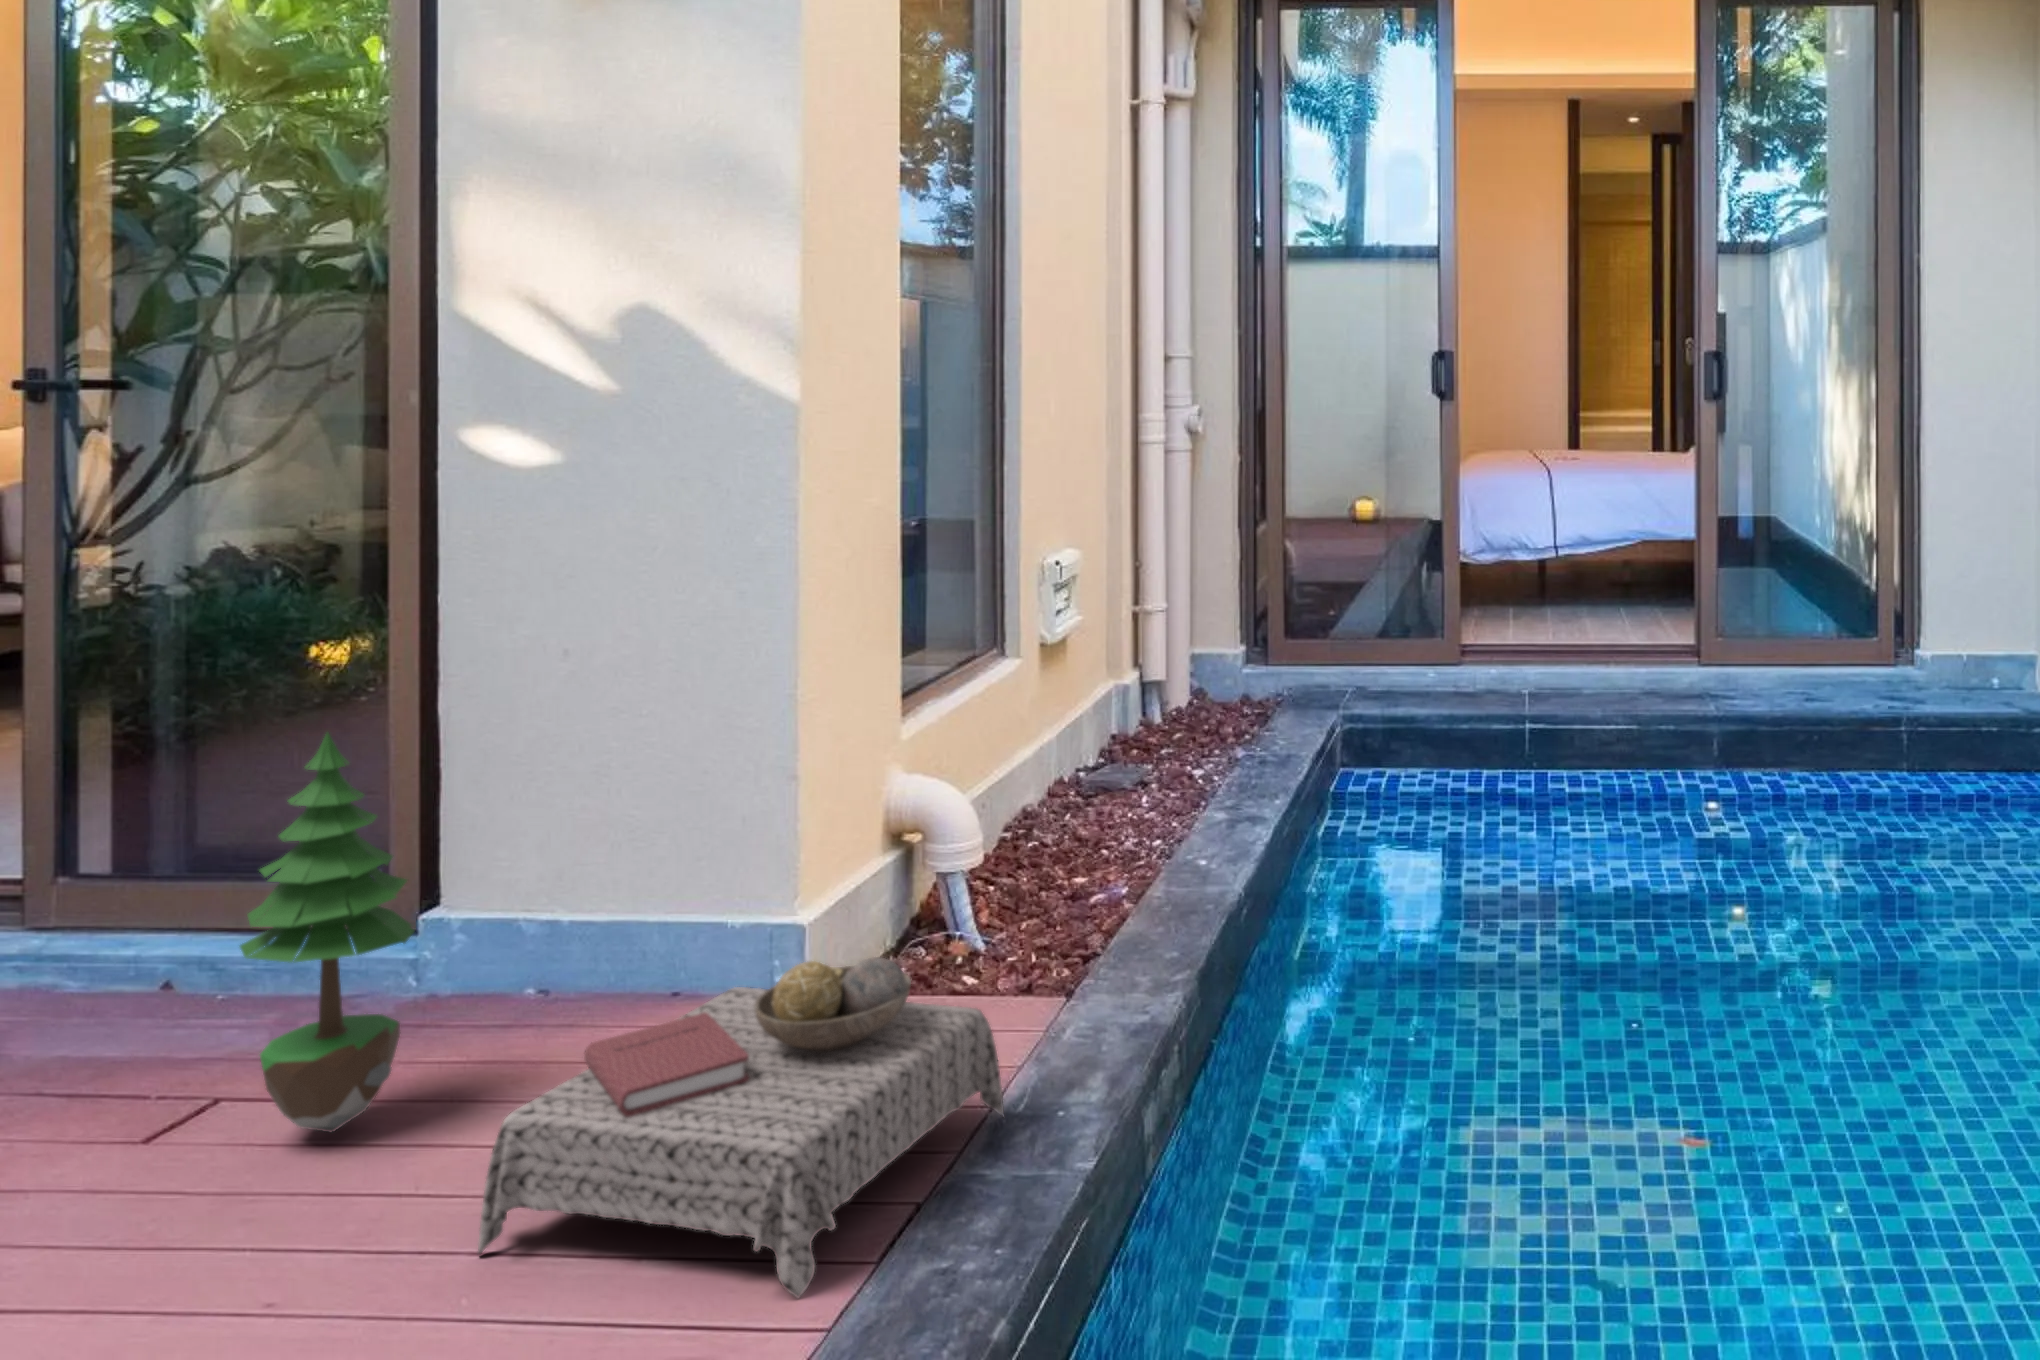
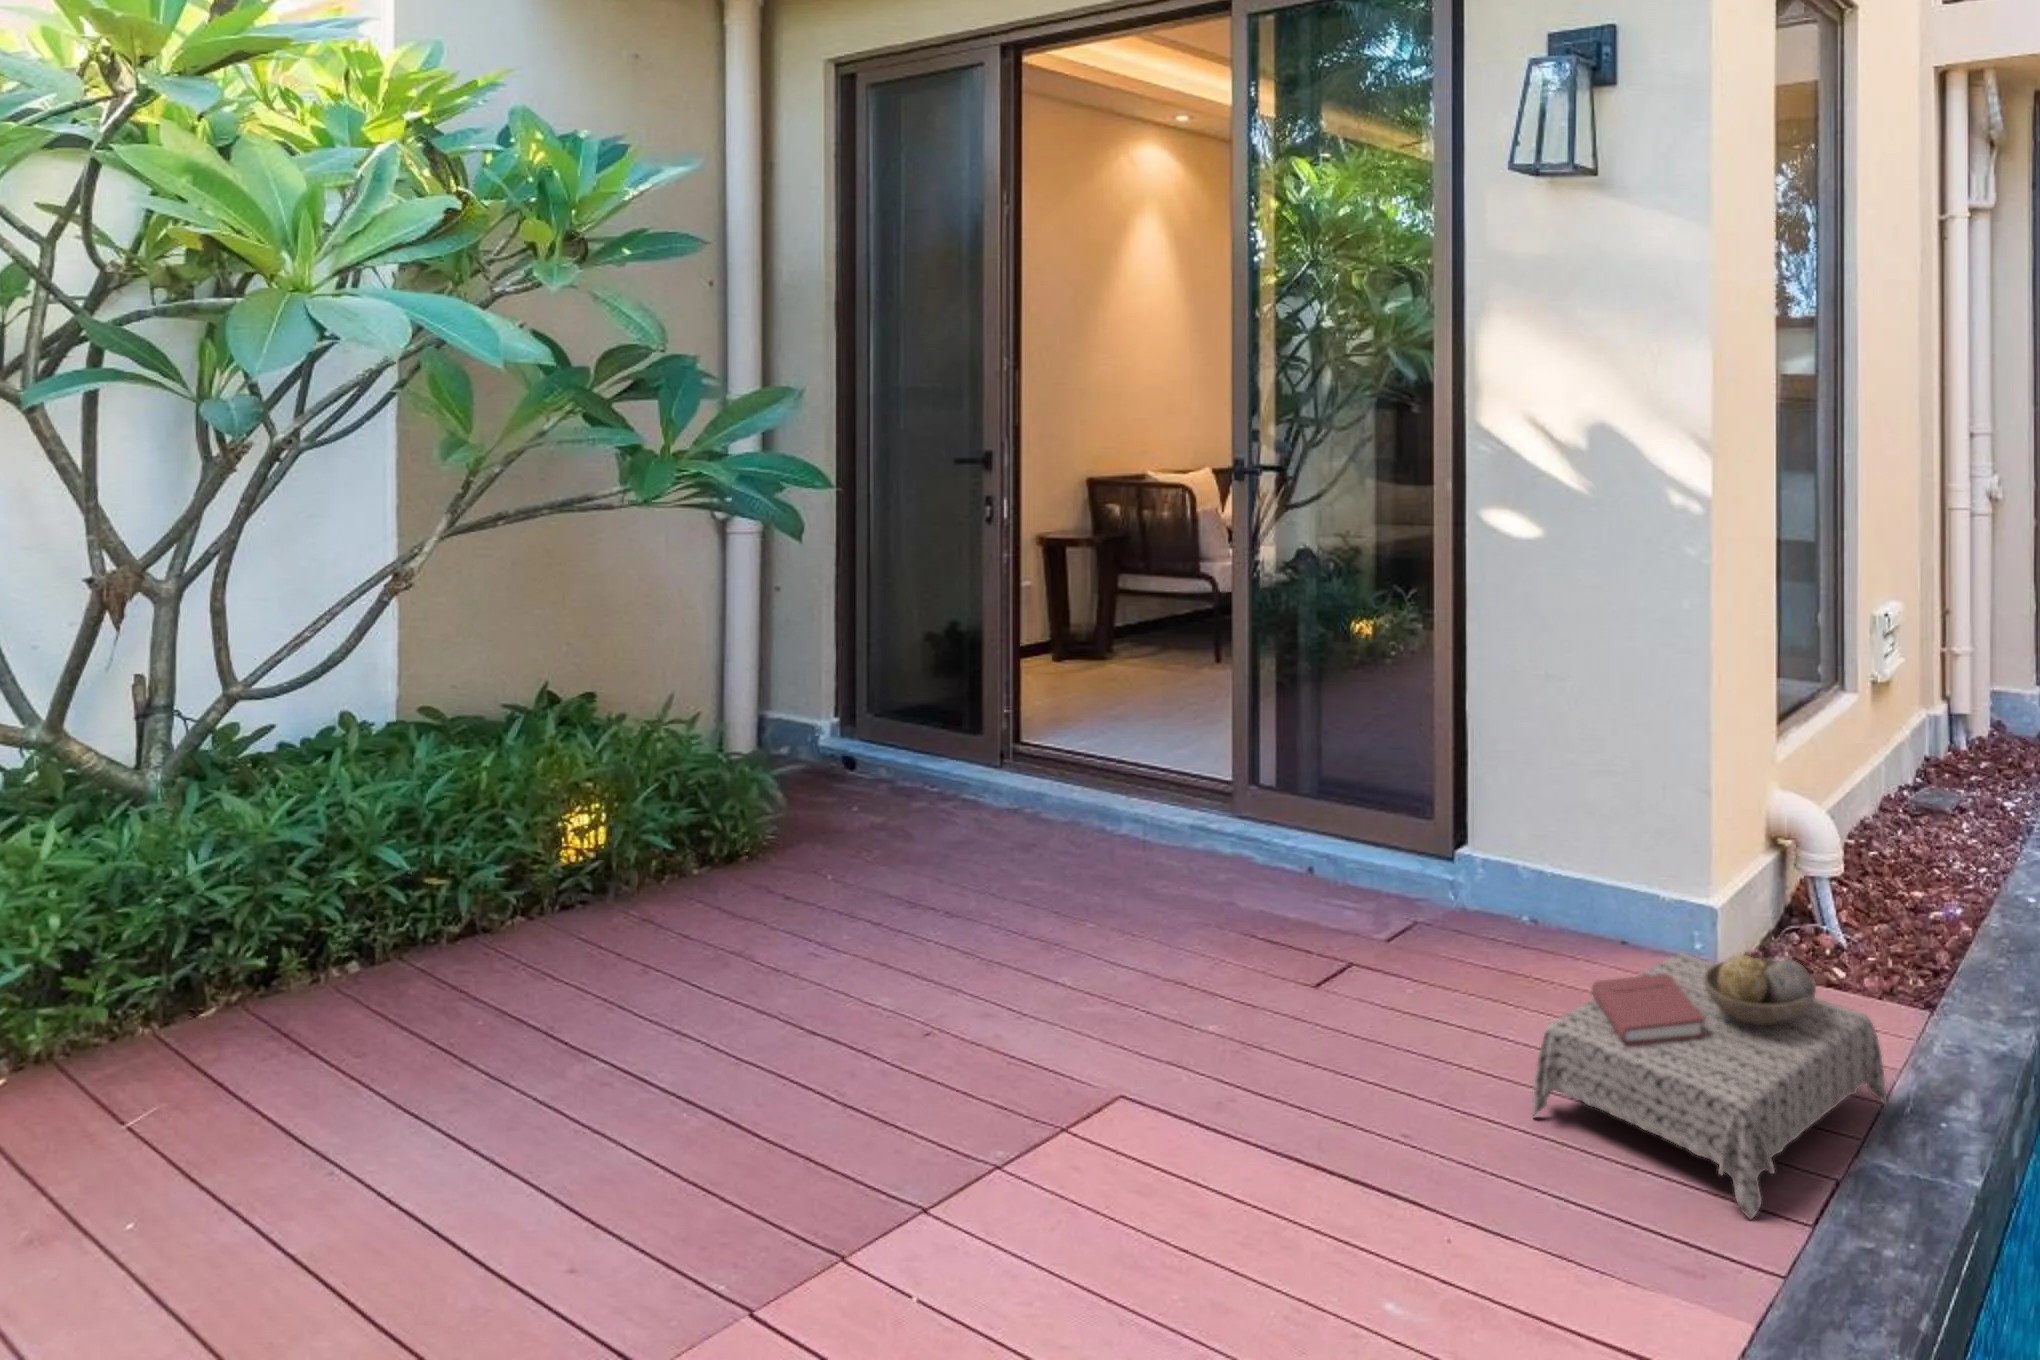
potted tree: present [240,733,414,1132] -> none [1380,726,1477,997]

